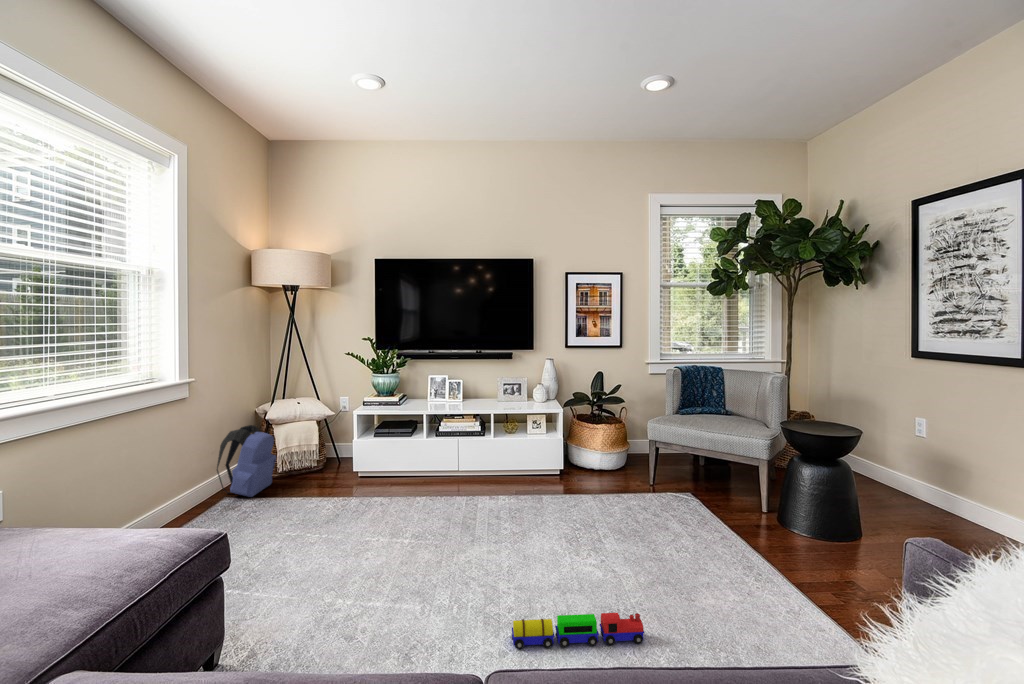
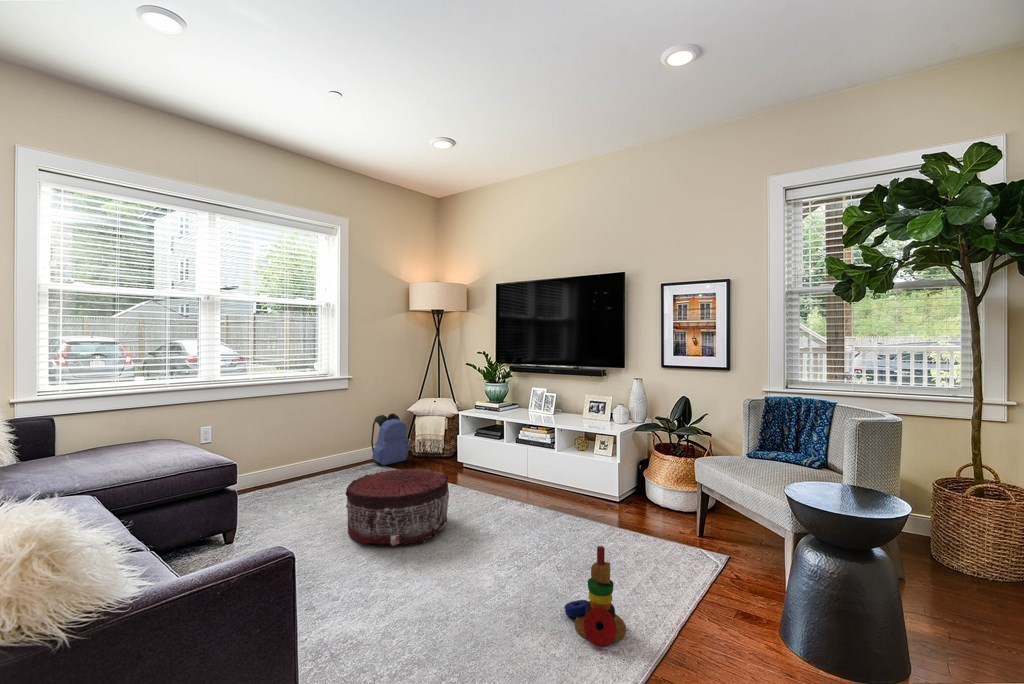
pouf: none [359,481,493,590] -> present [346,469,449,546]
stacking toy: none [696,504,770,587] -> present [565,546,626,647]
toy train: present [511,613,644,649] -> none [342,572,425,627]

